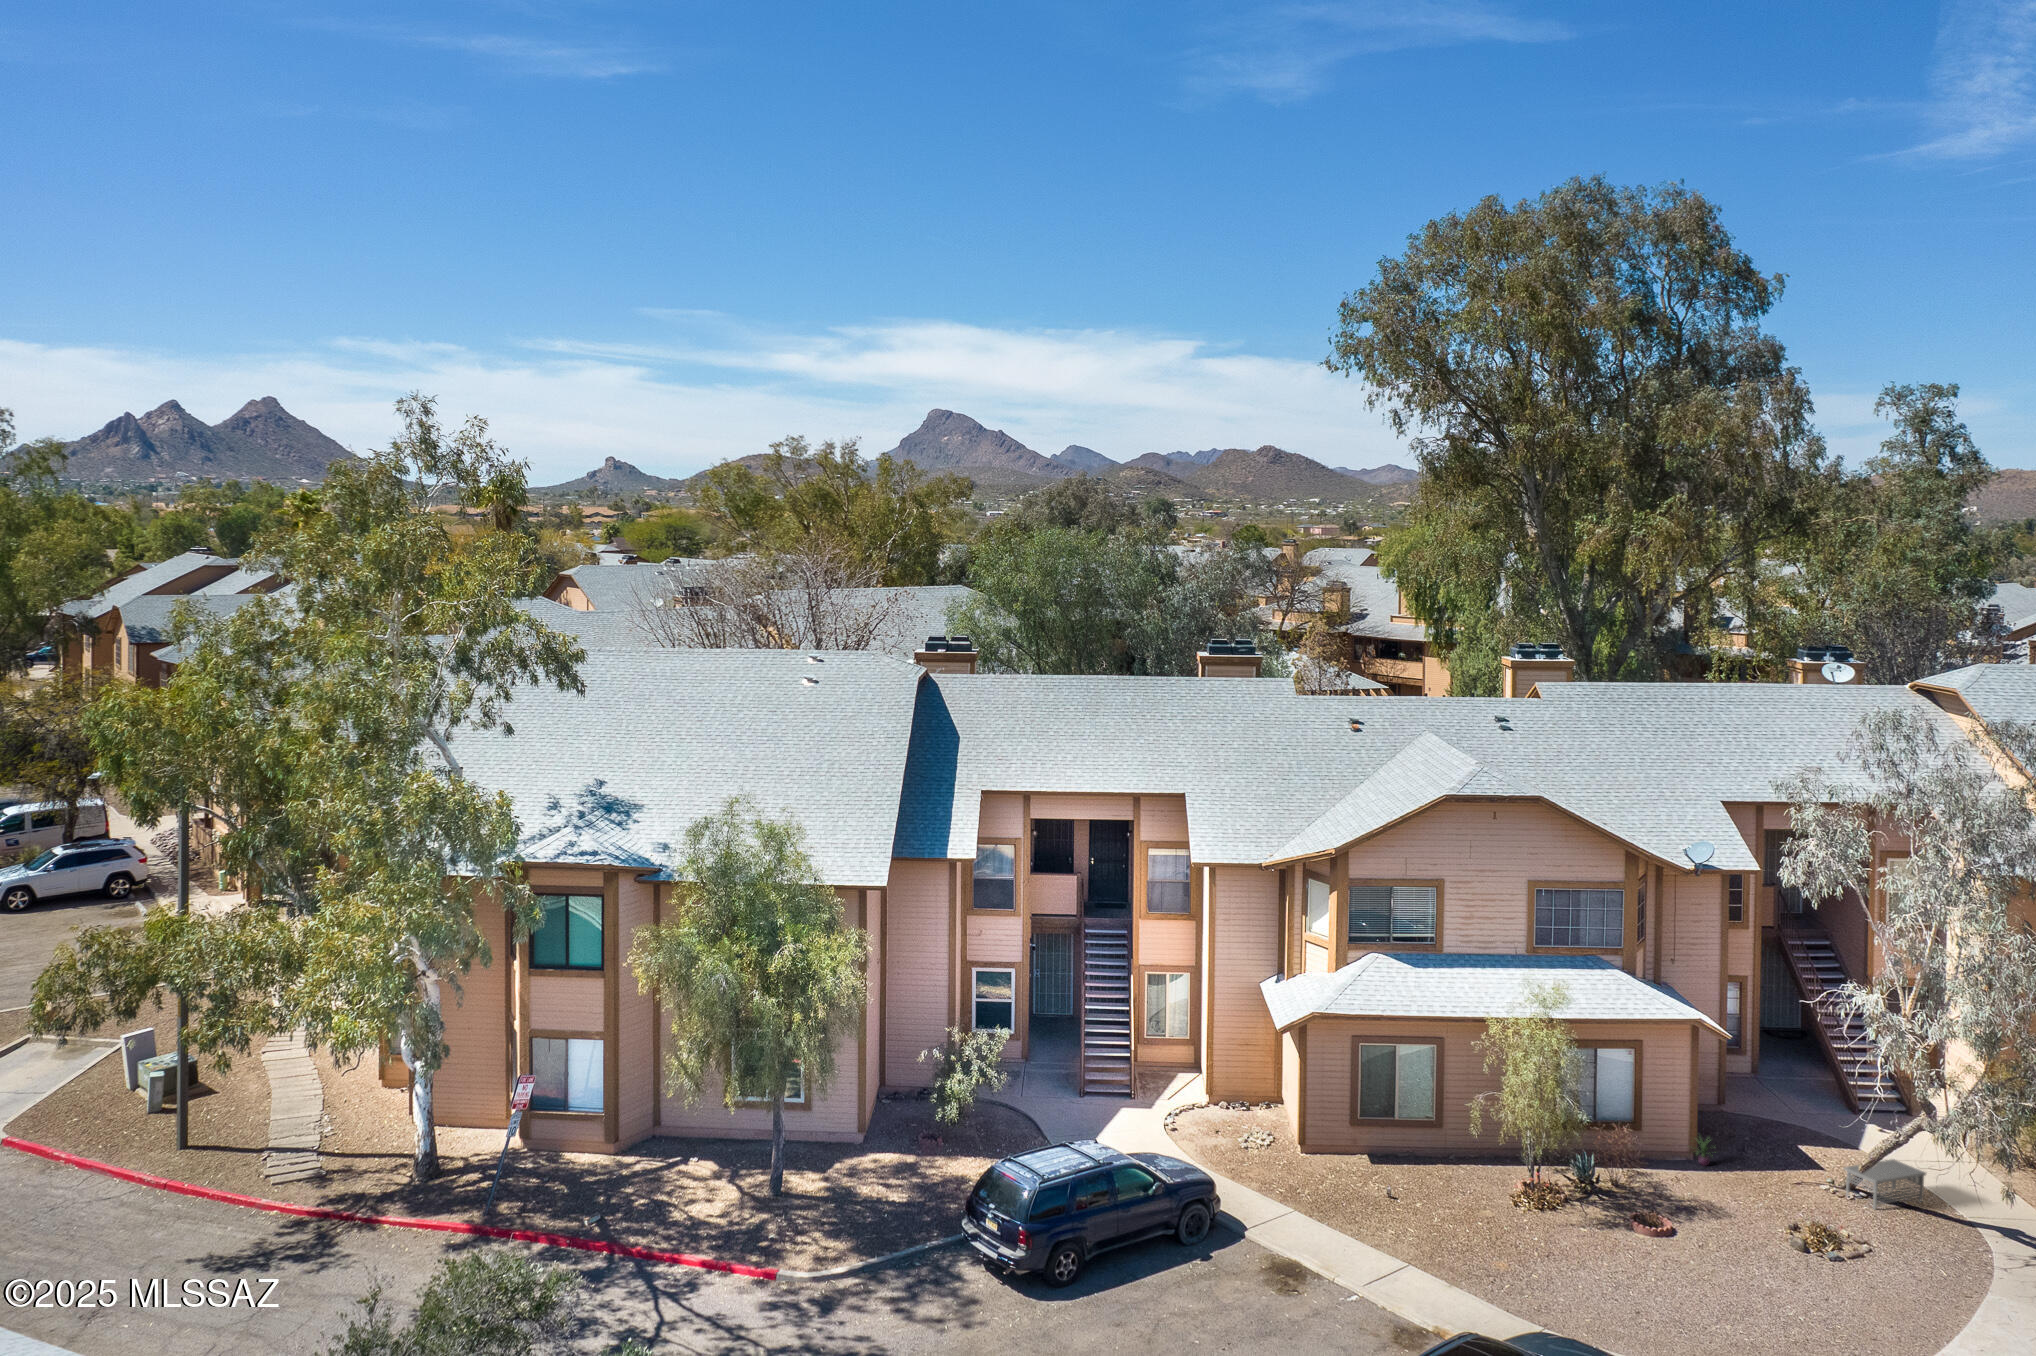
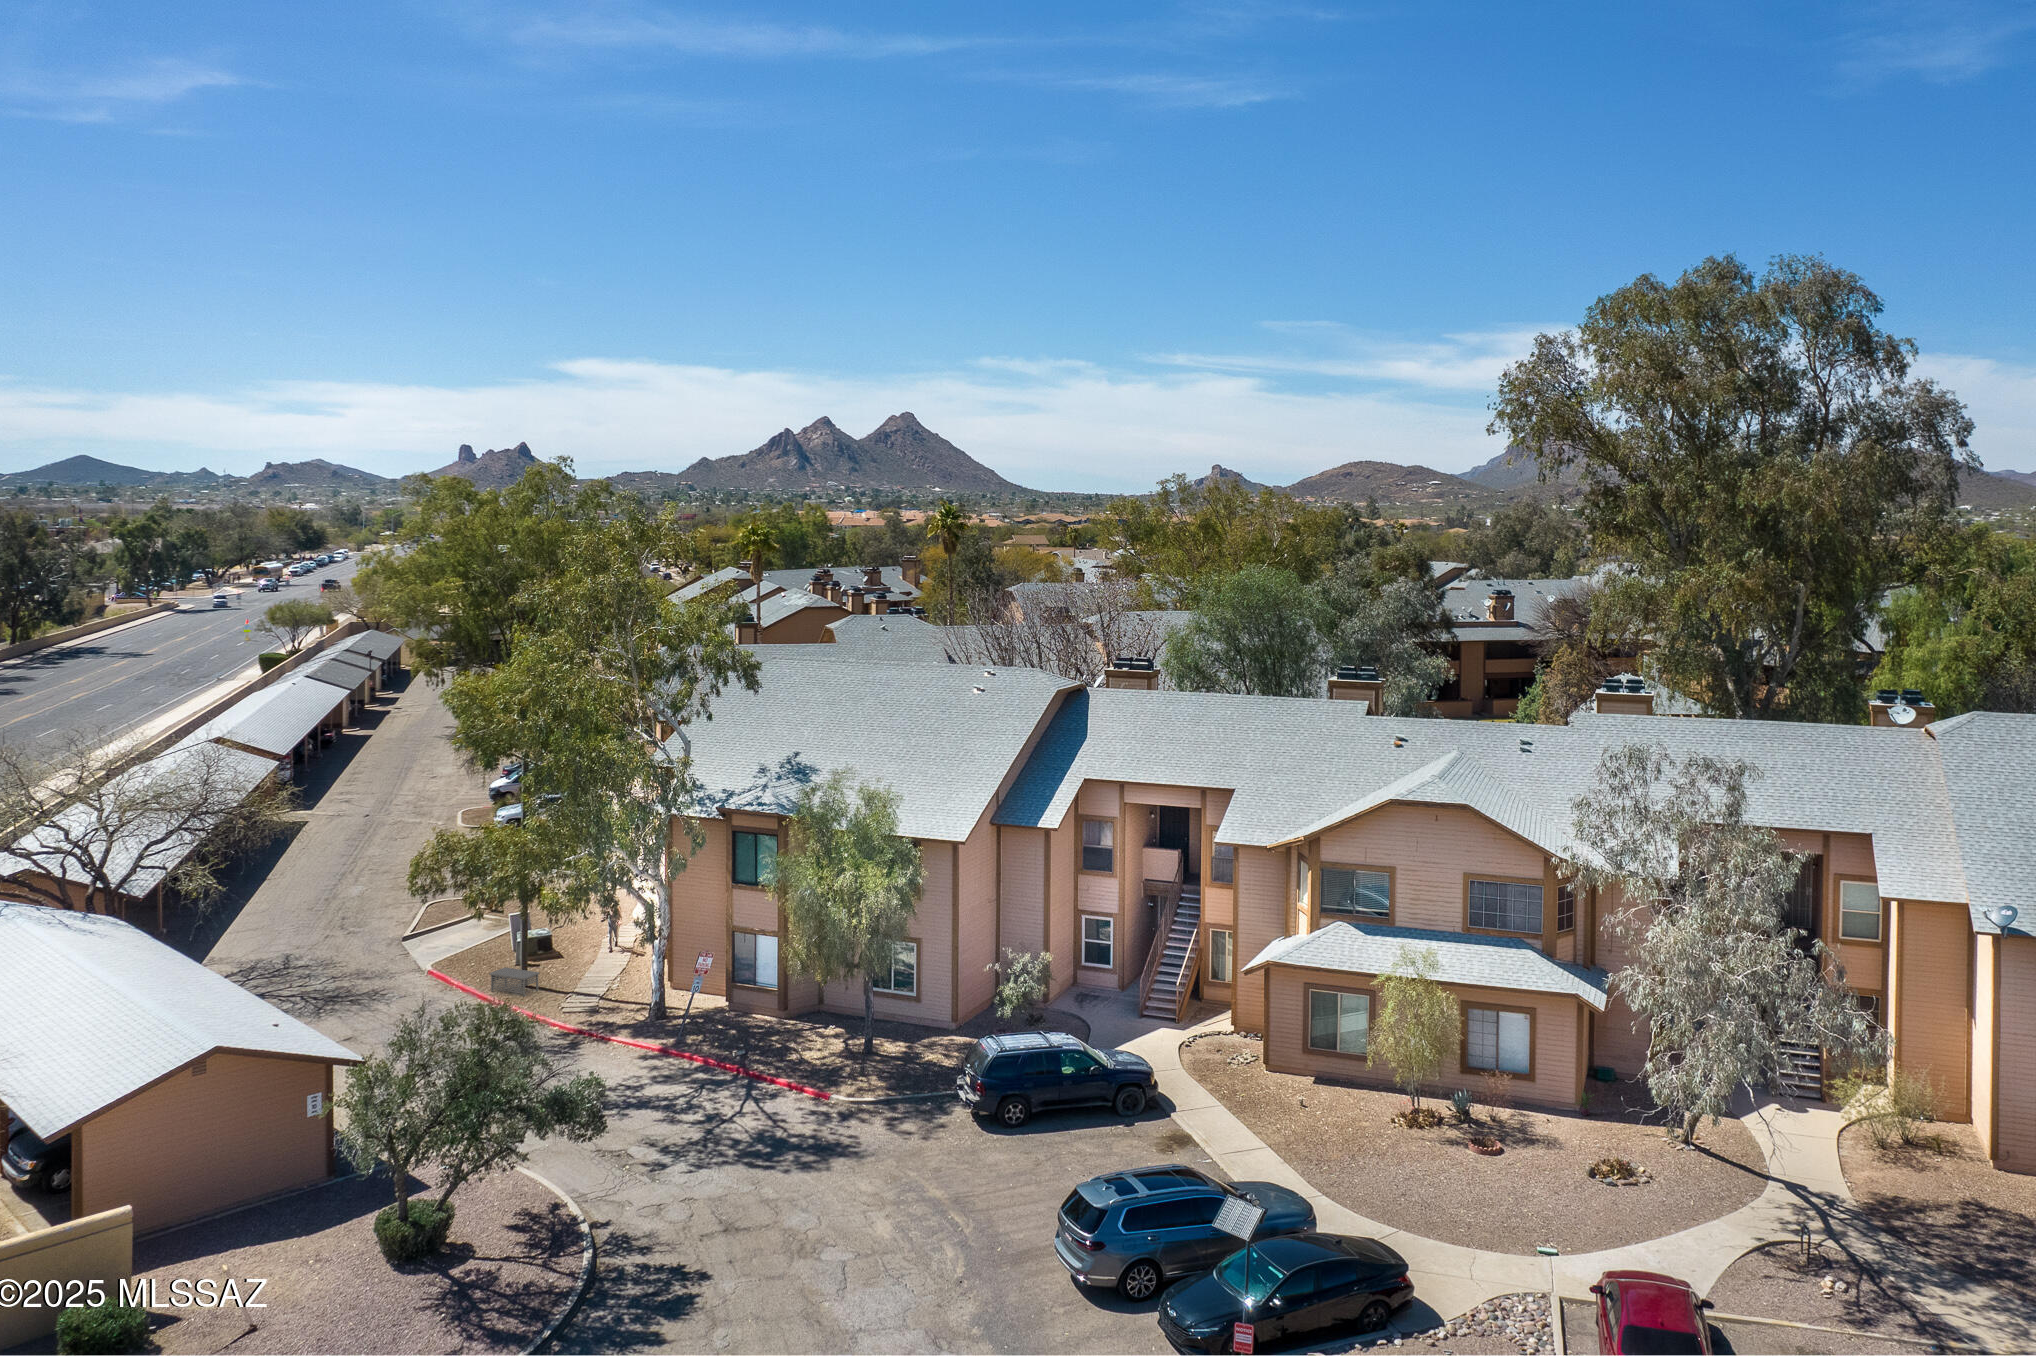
storage bench: present [1844,1159,1926,1210] -> present [489,967,539,997]

